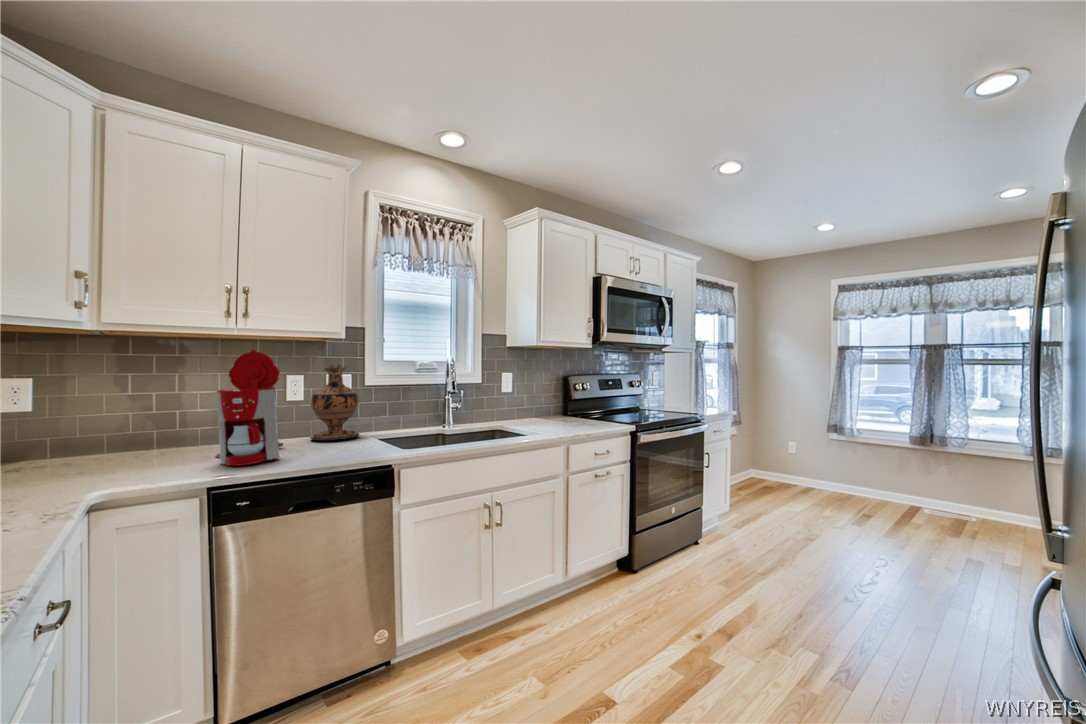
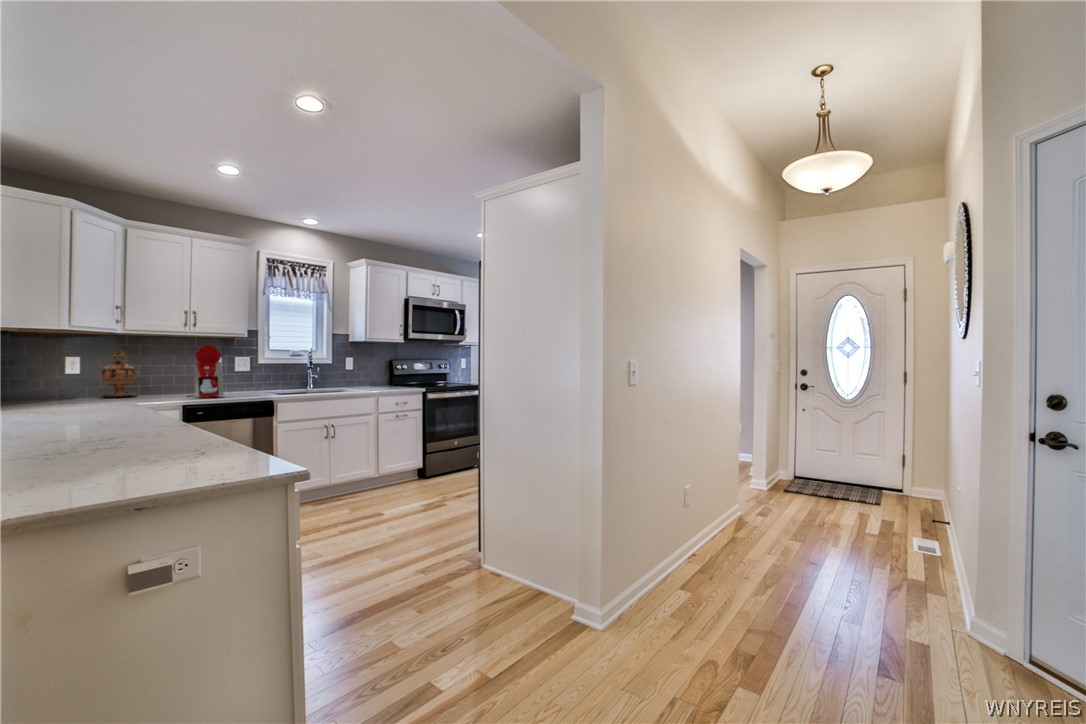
vase: present [310,364,359,441] -> present [100,350,137,397]

